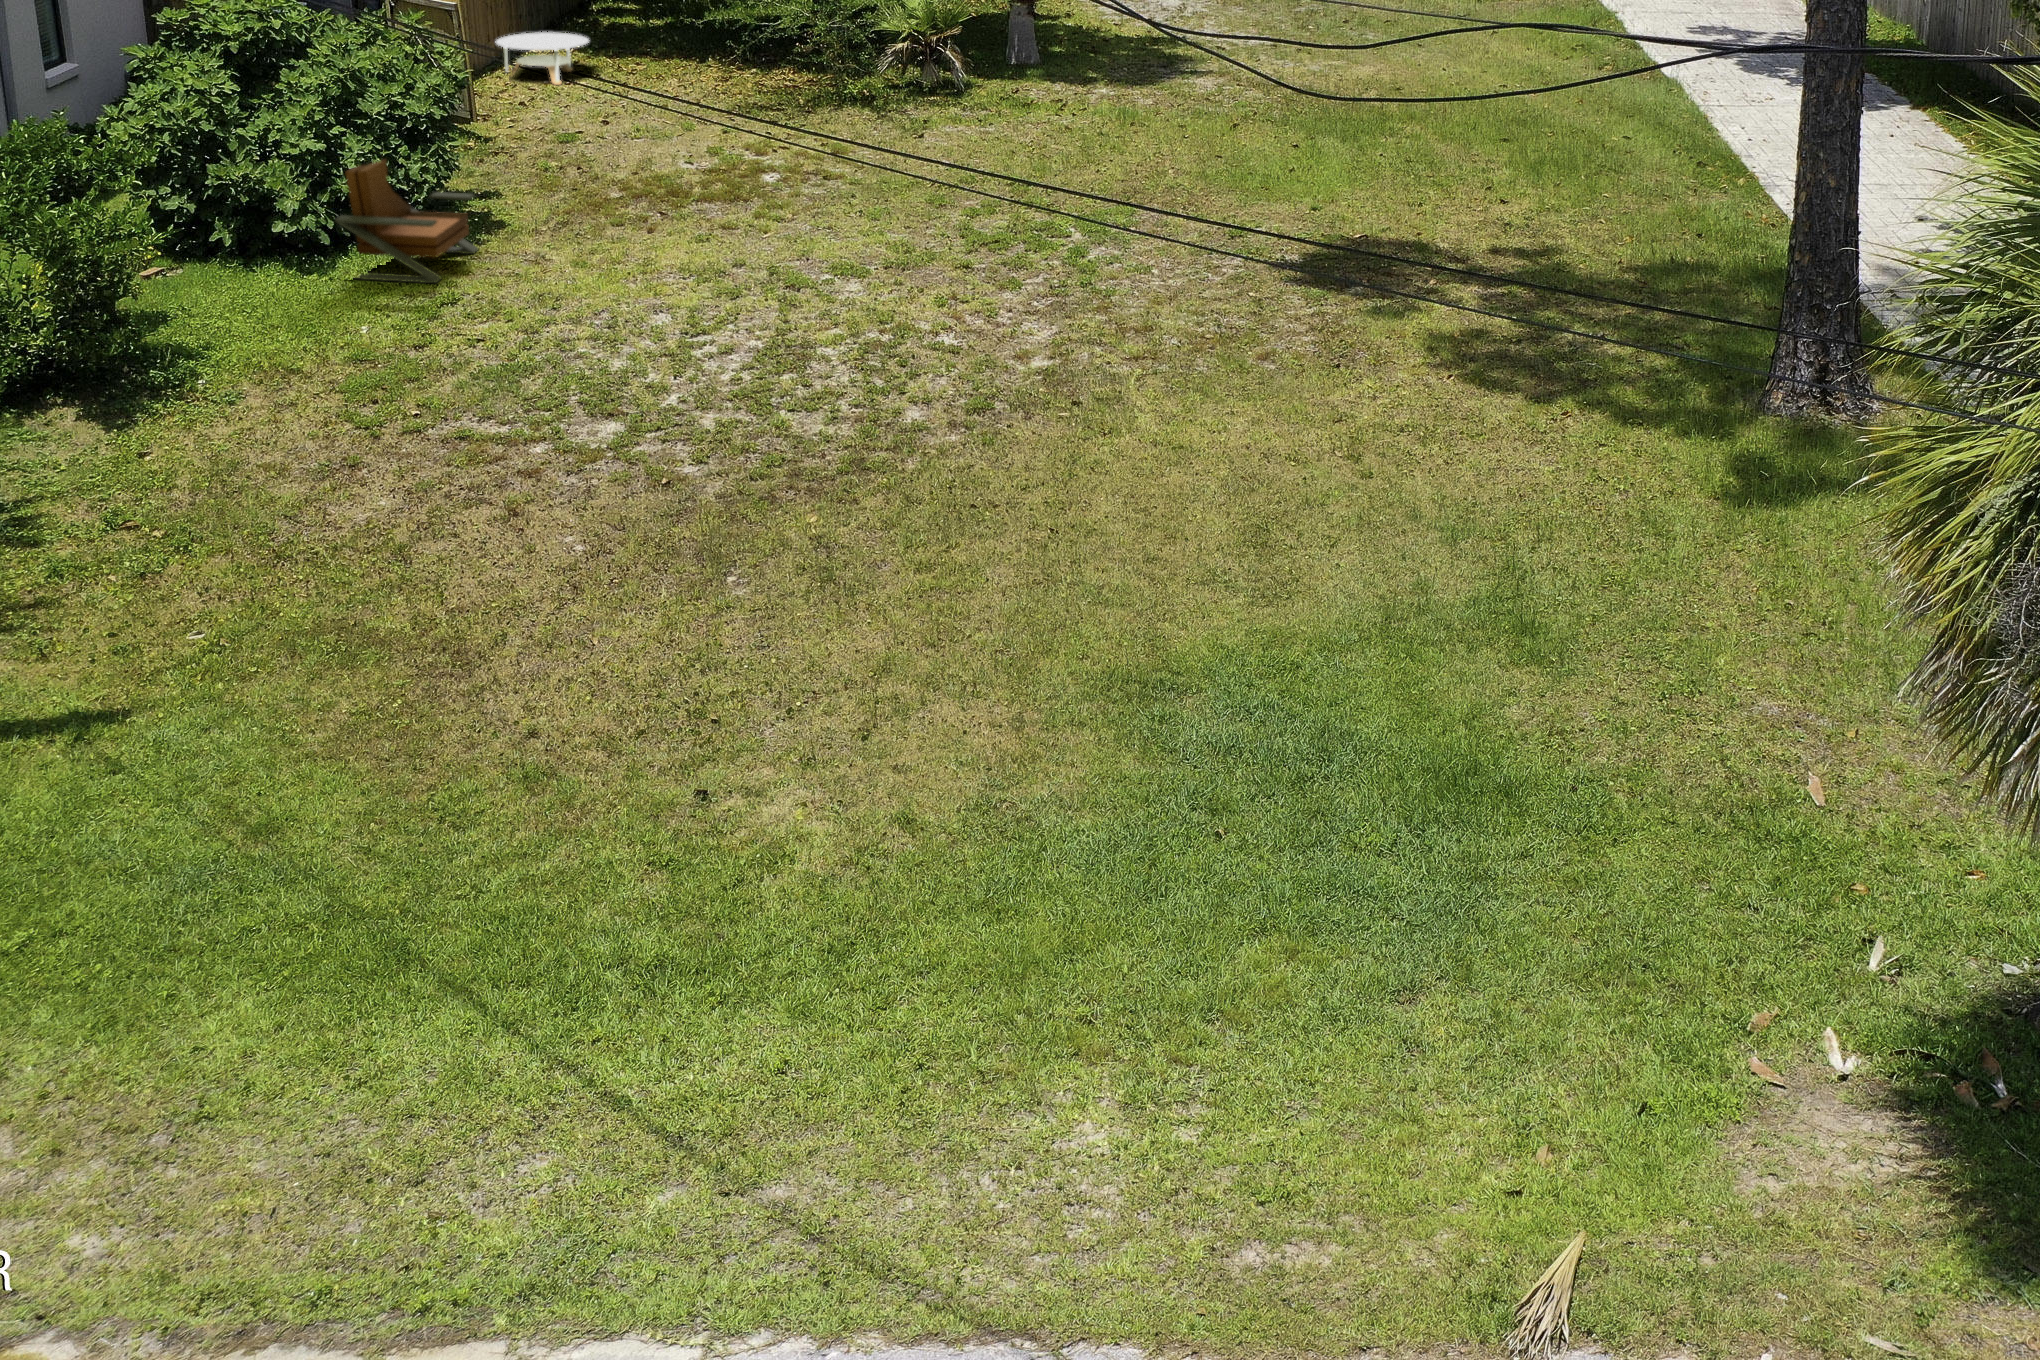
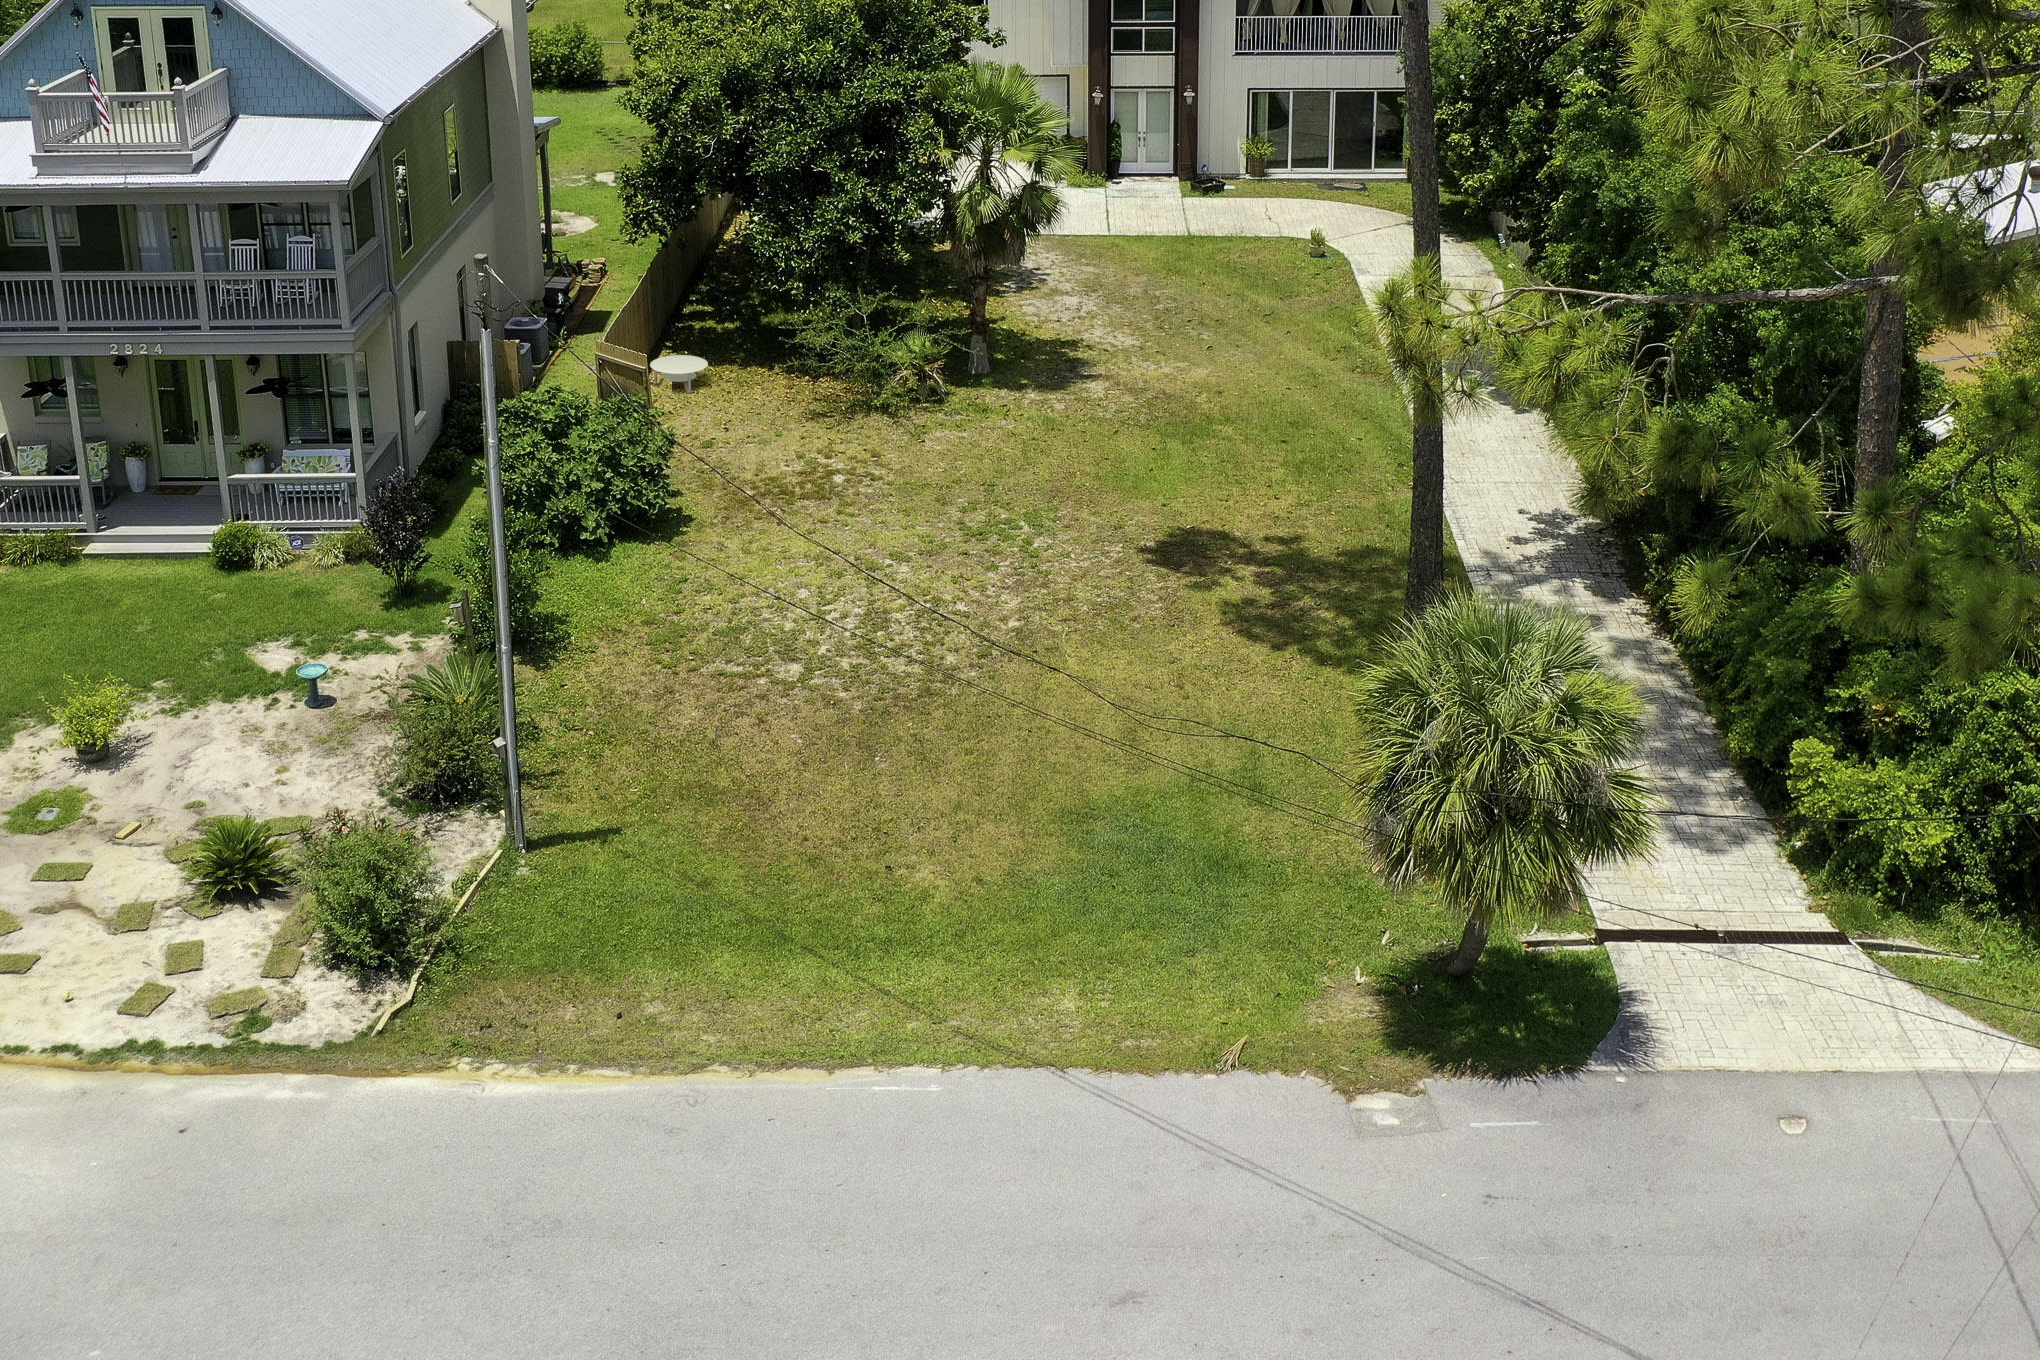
lounge chair: present [335,160,478,283] -> none [616,485,686,565]

